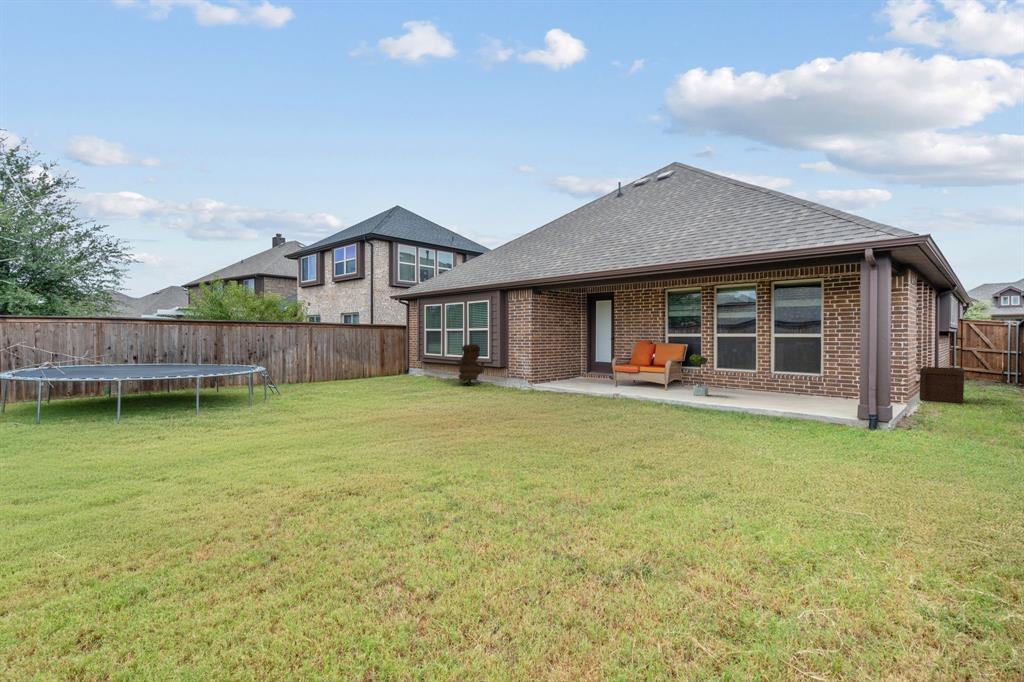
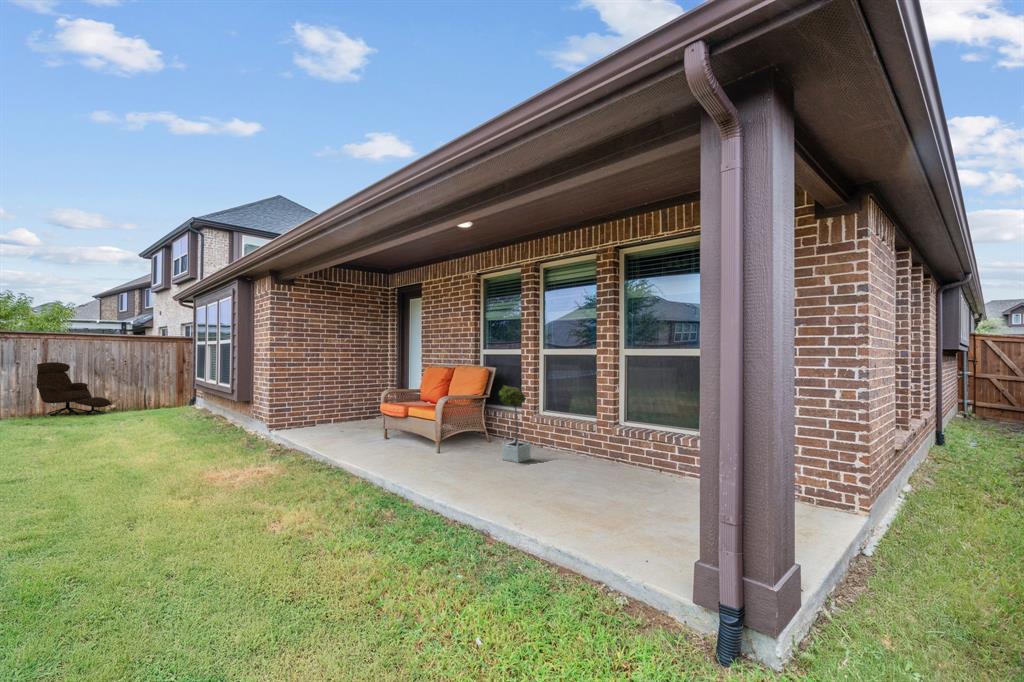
lounge chair: present [457,344,485,385] -> present [36,362,111,416]
wooden crate: present [919,367,964,403] -> none [908,412,995,491]

